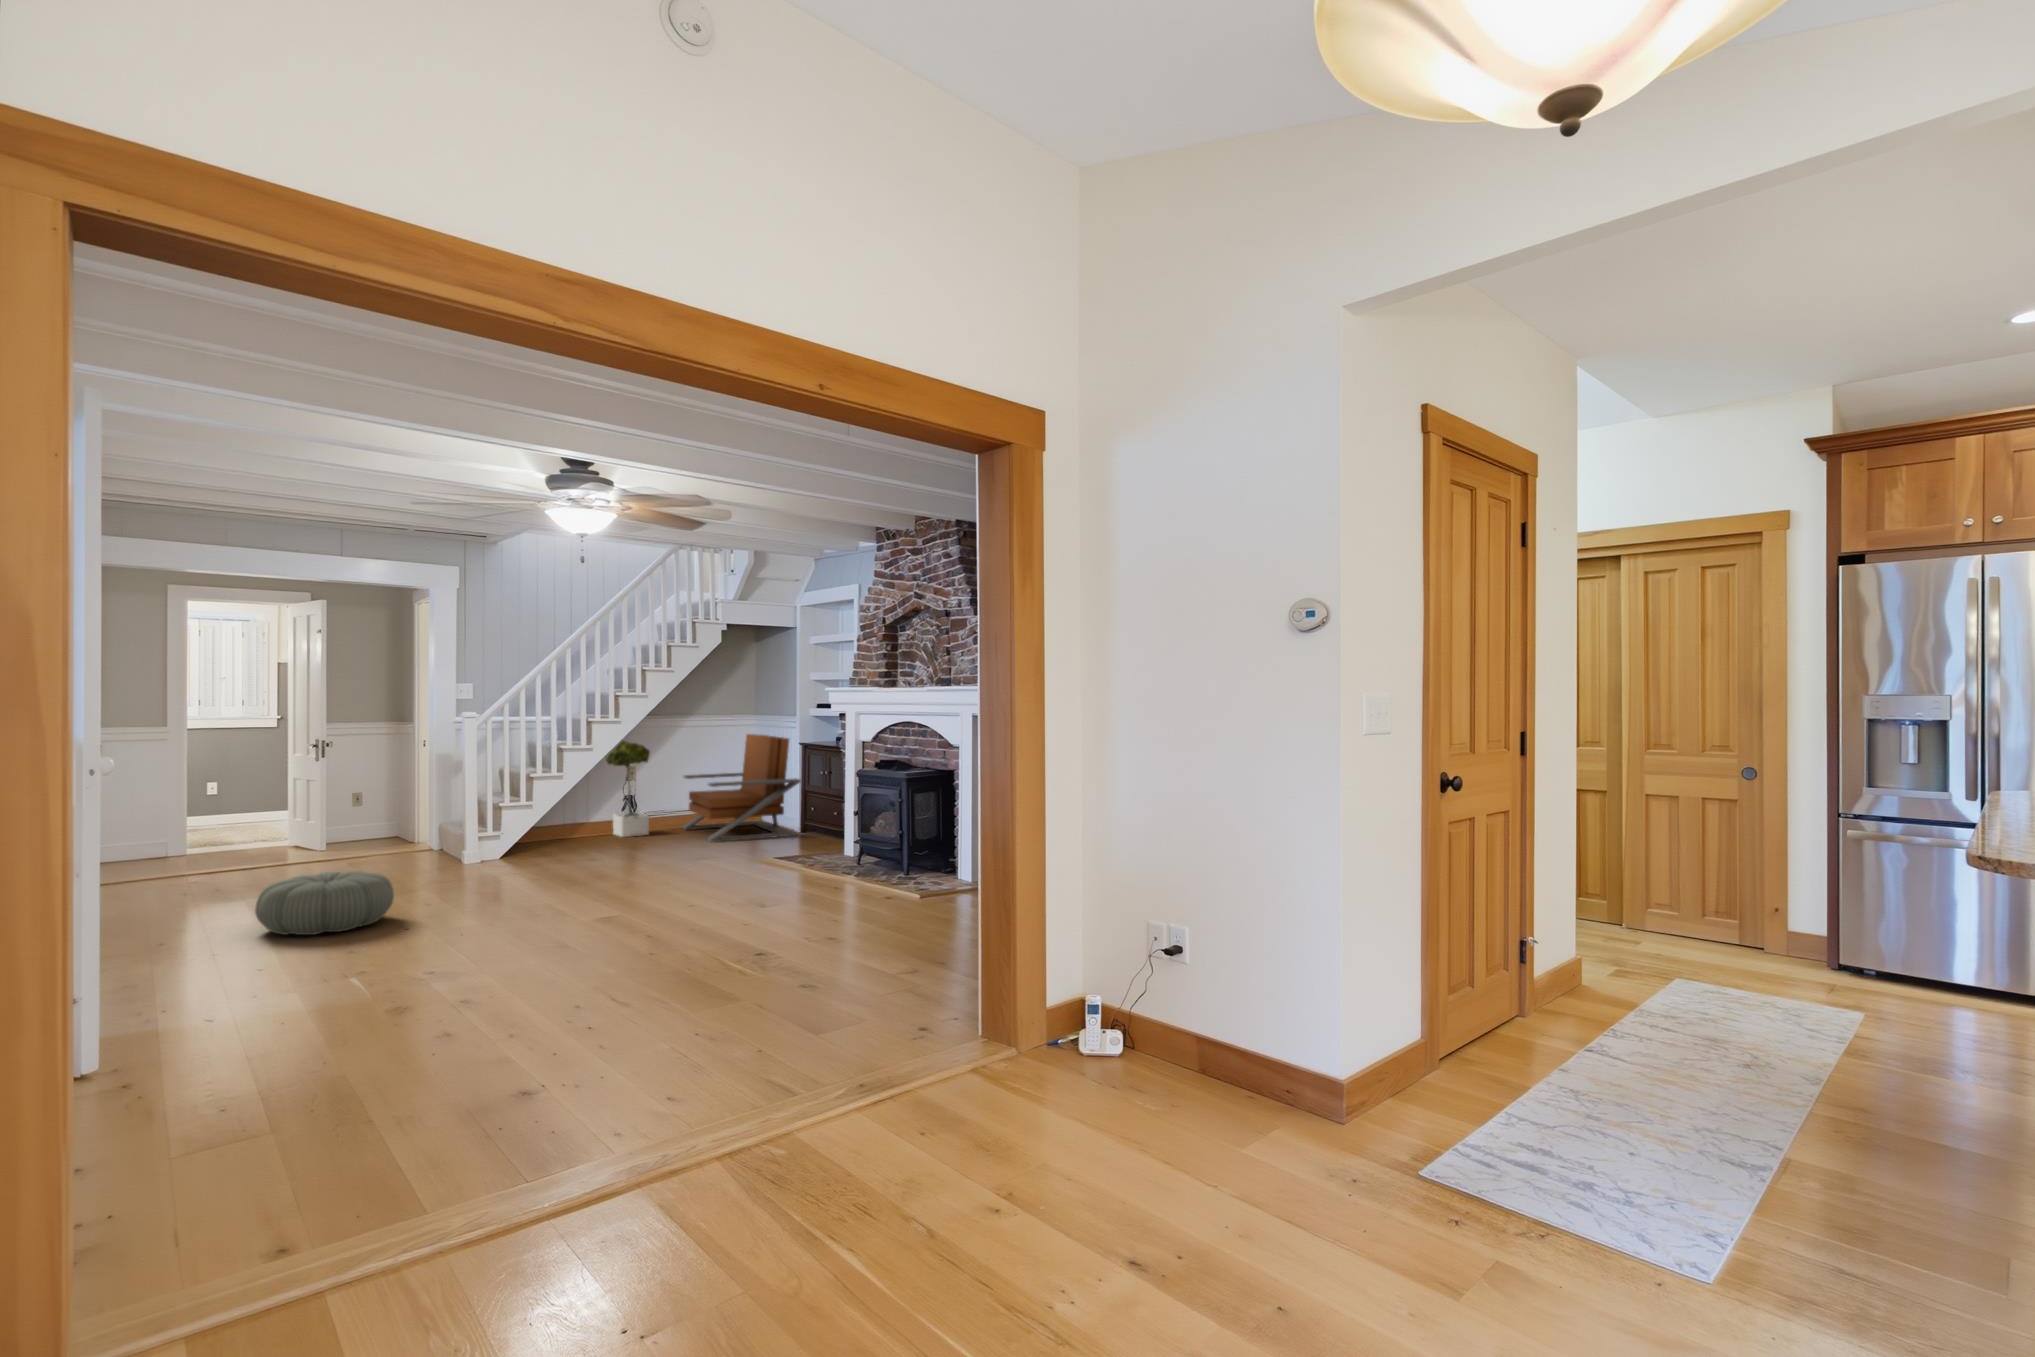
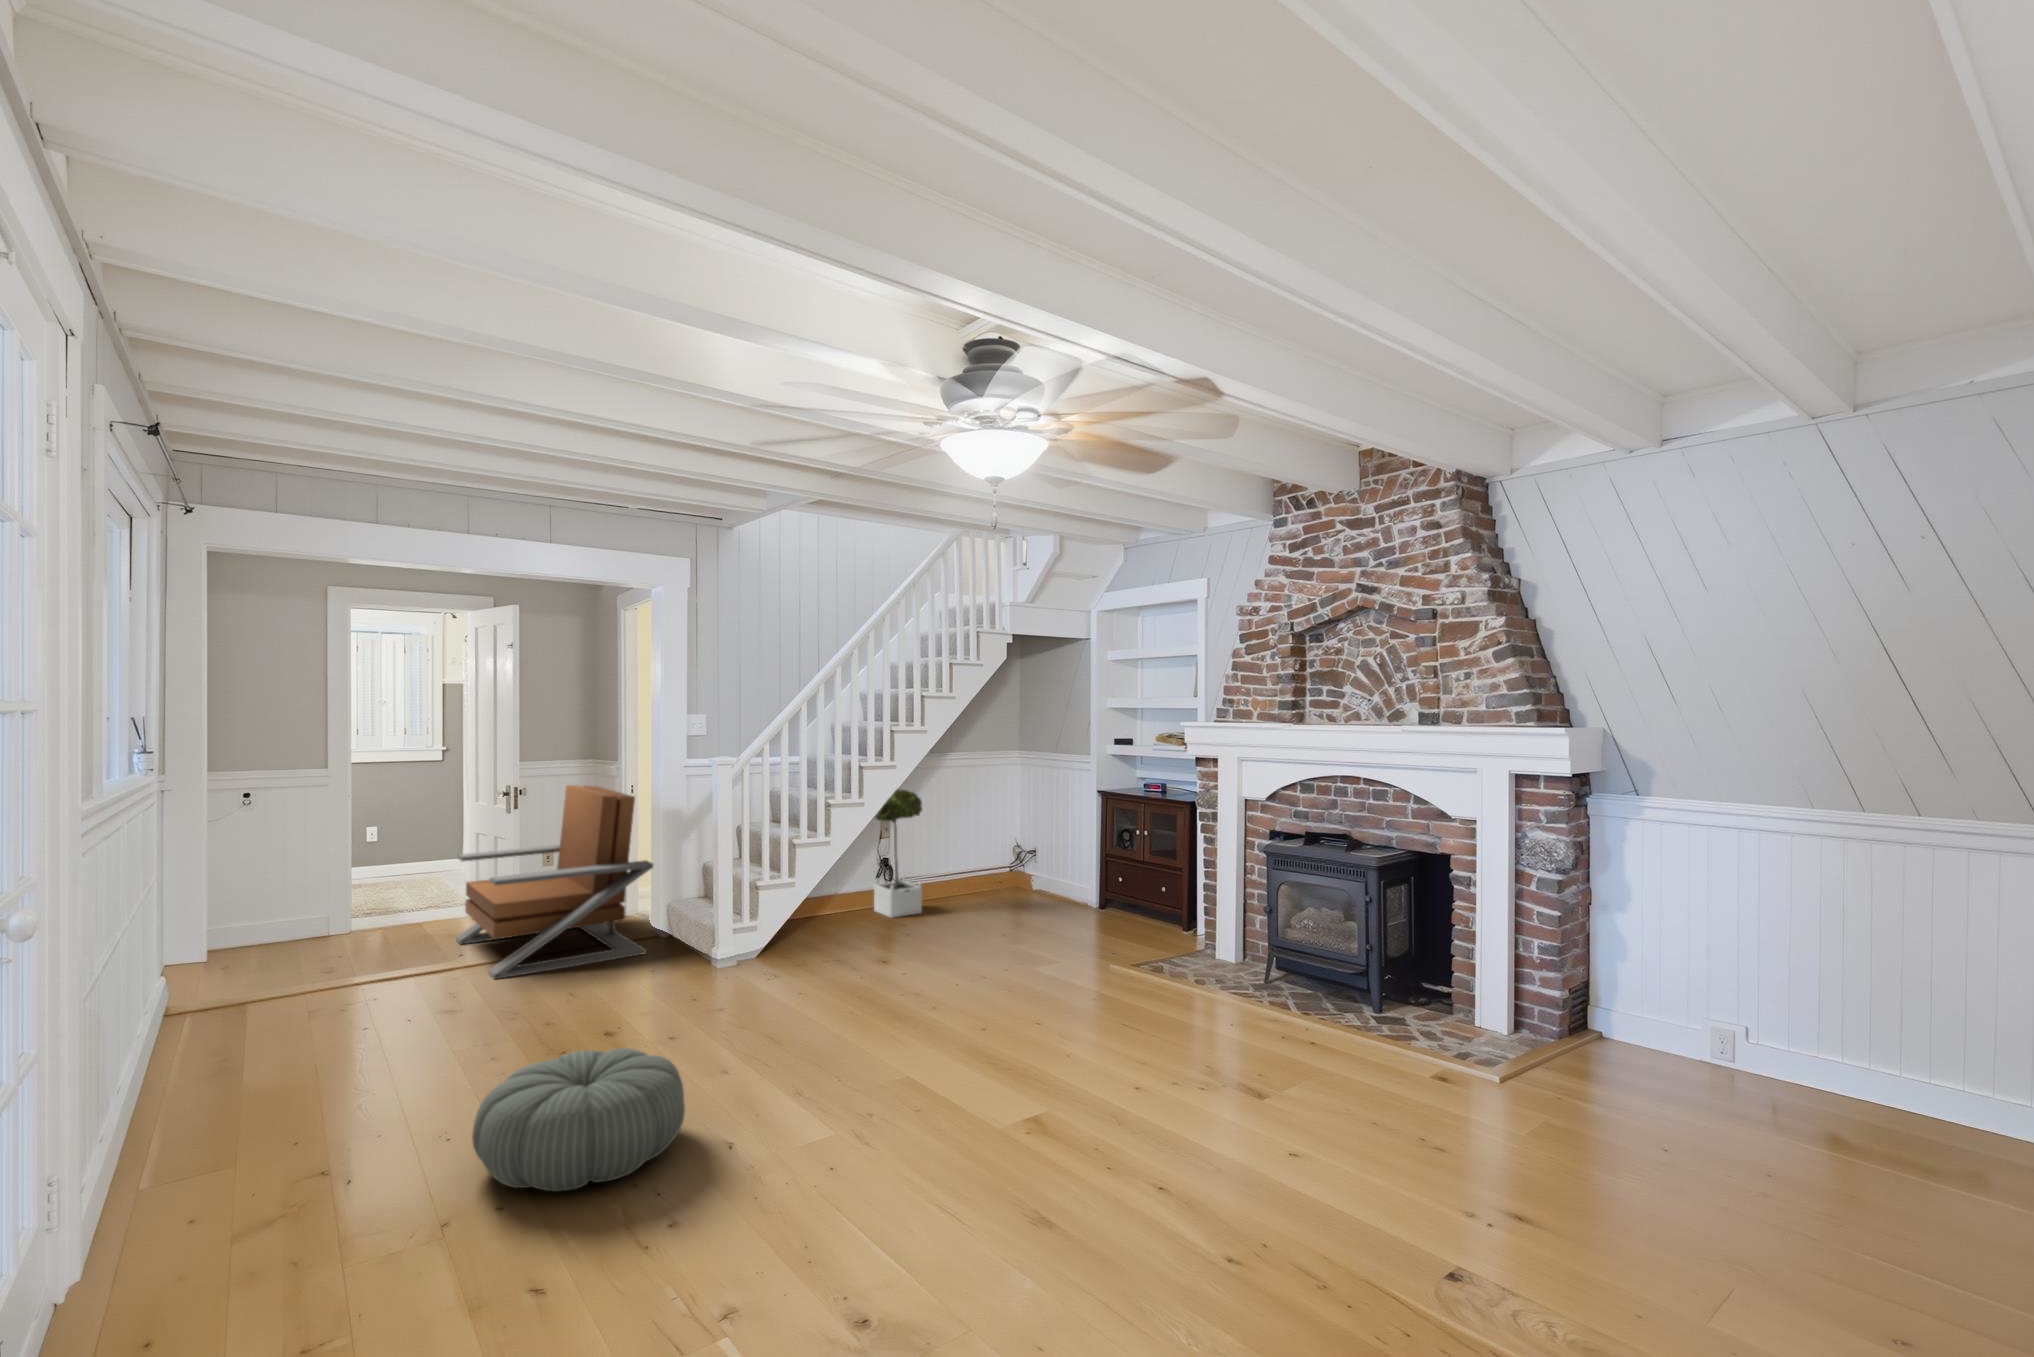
lounge chair: present [683,734,801,842] -> present [456,785,653,979]

